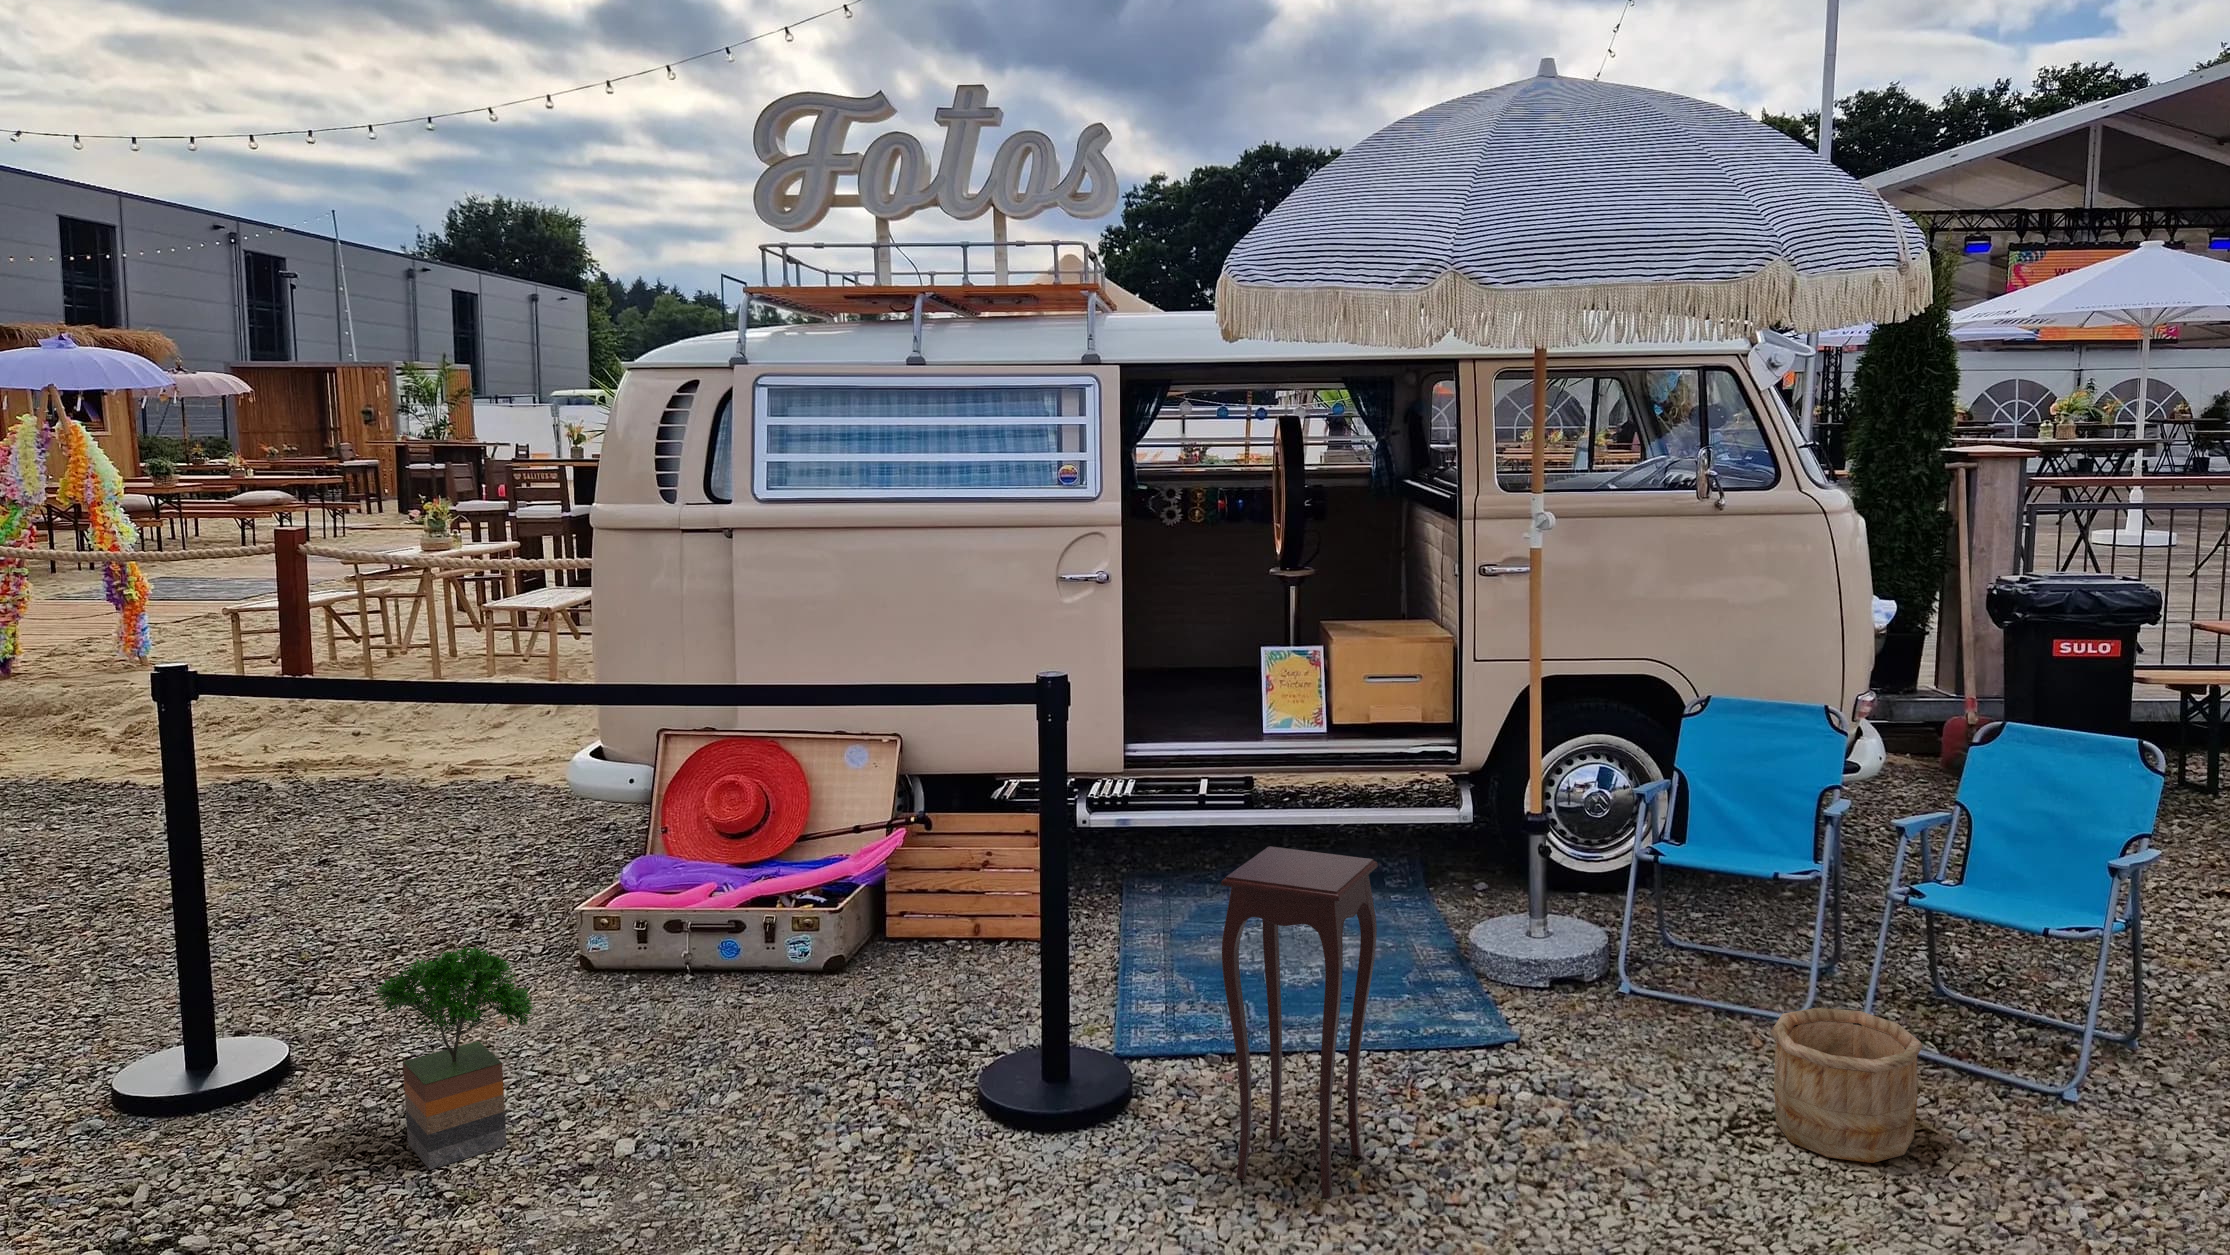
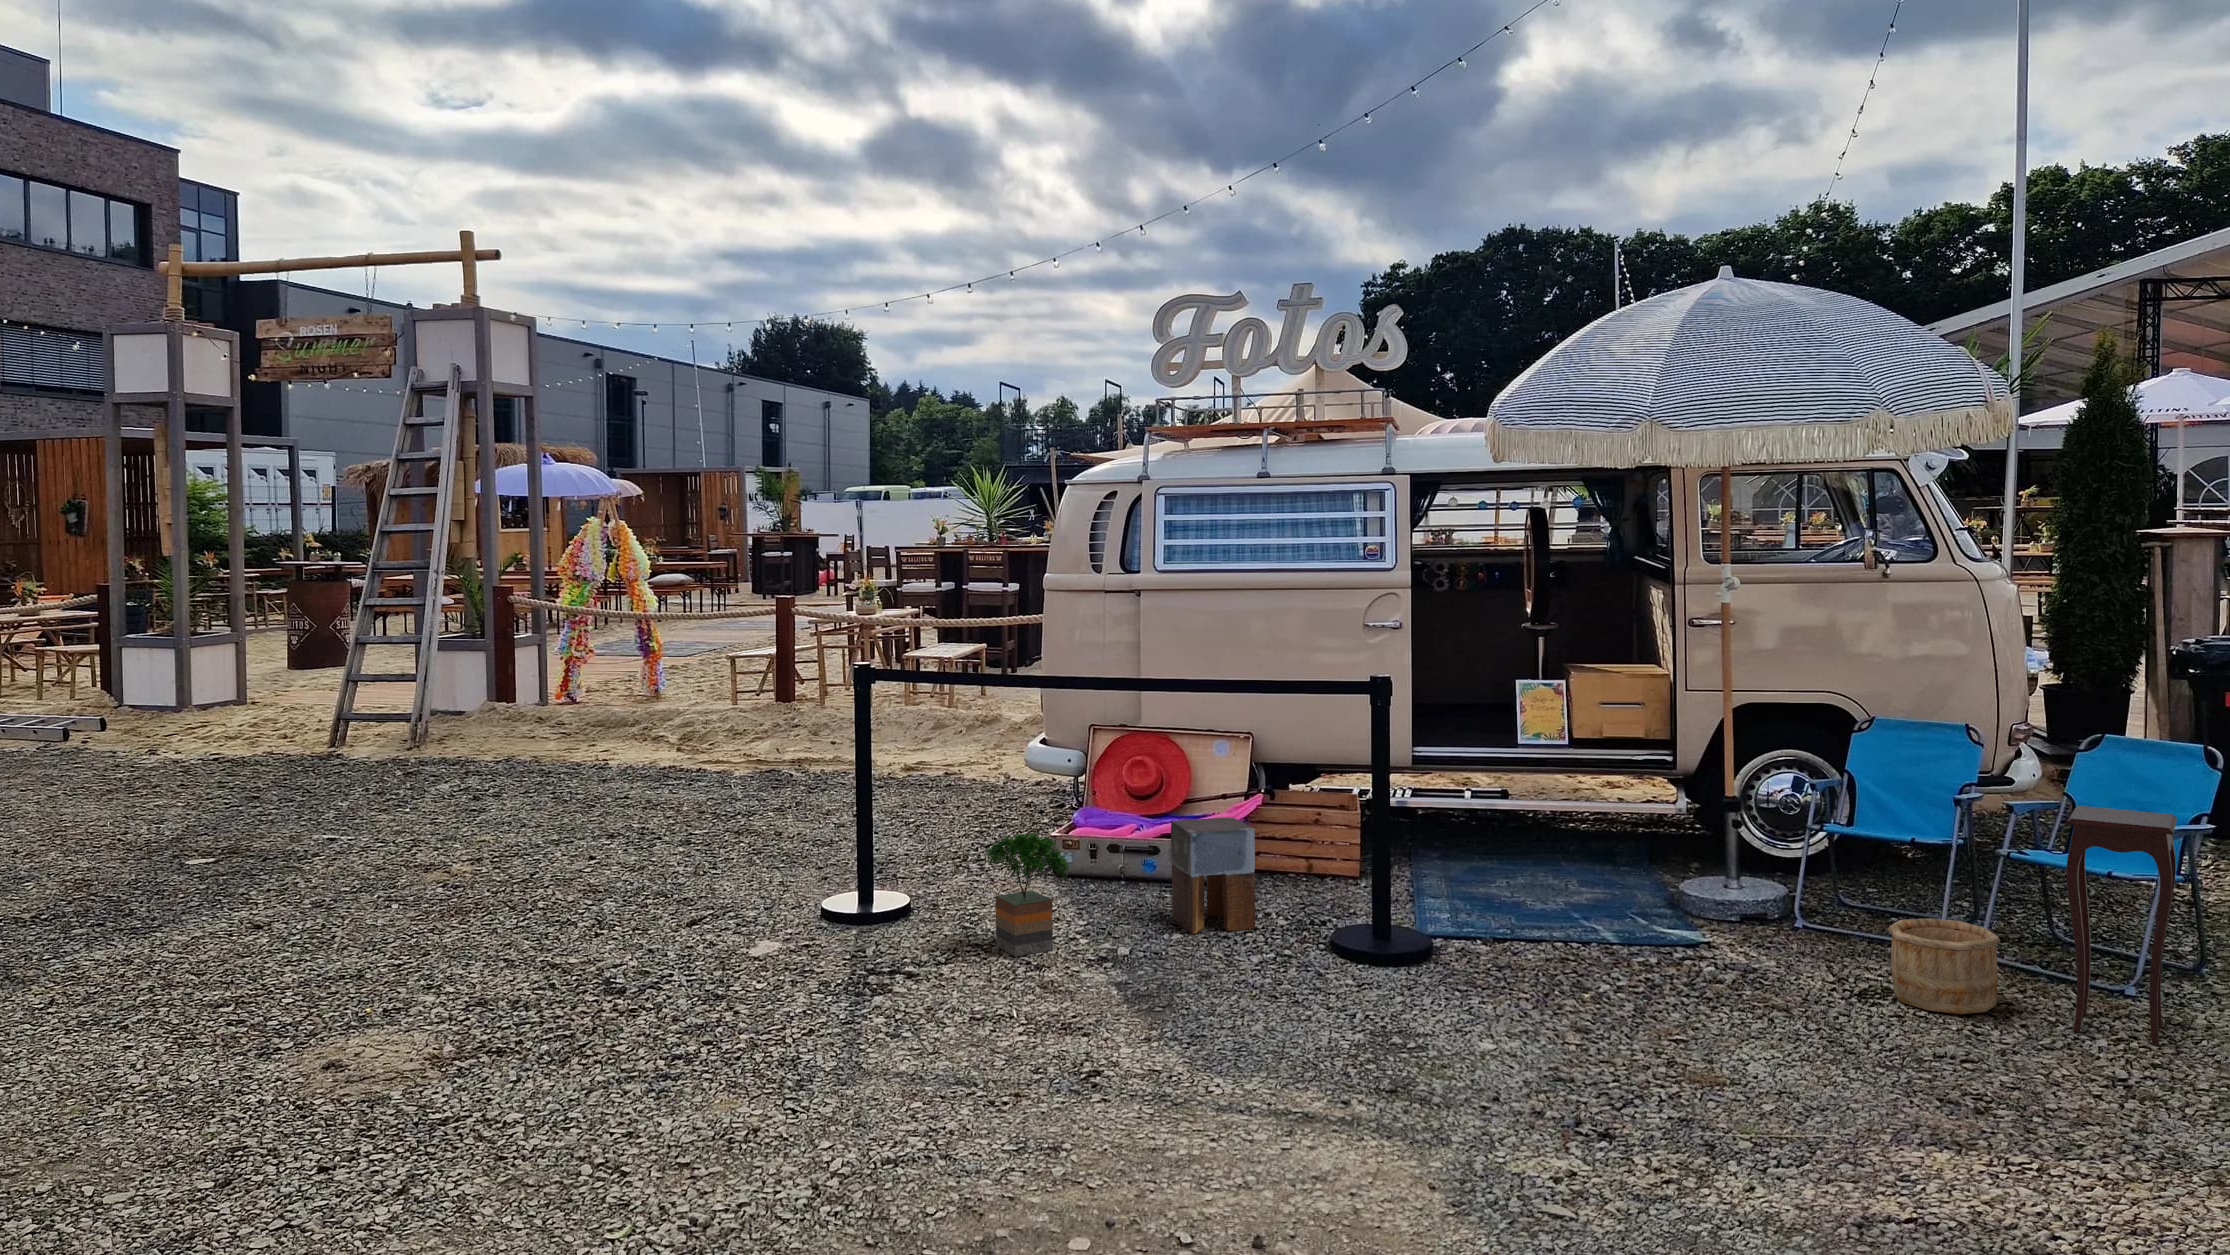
side table: present [1221,846,1378,1198] -> present [2066,805,2177,1046]
stool: none [735,883,867,1083] -> present [1171,817,1255,934]

